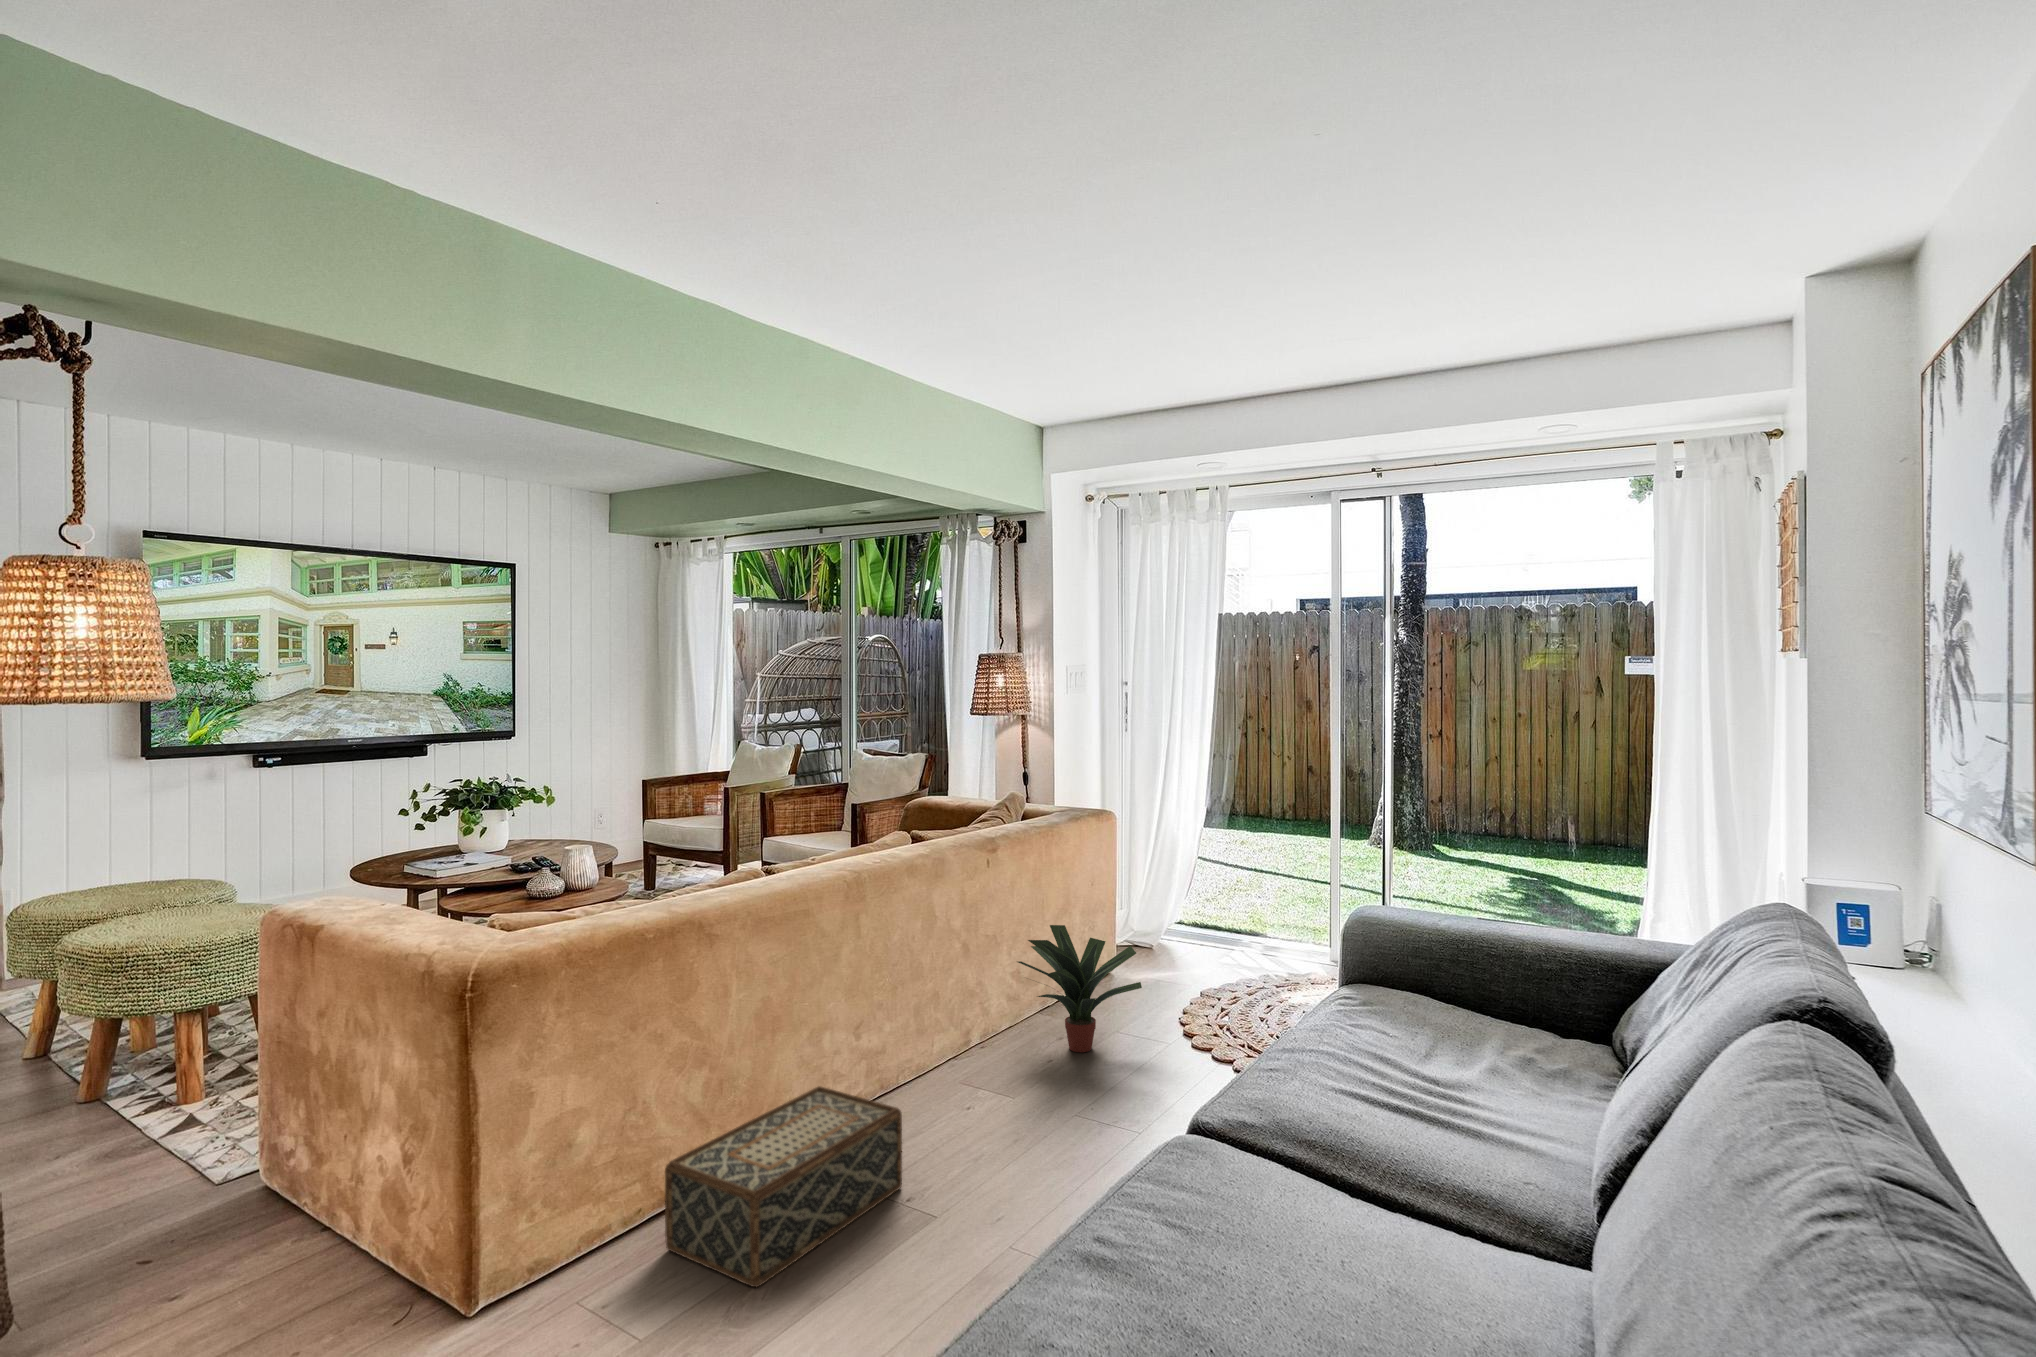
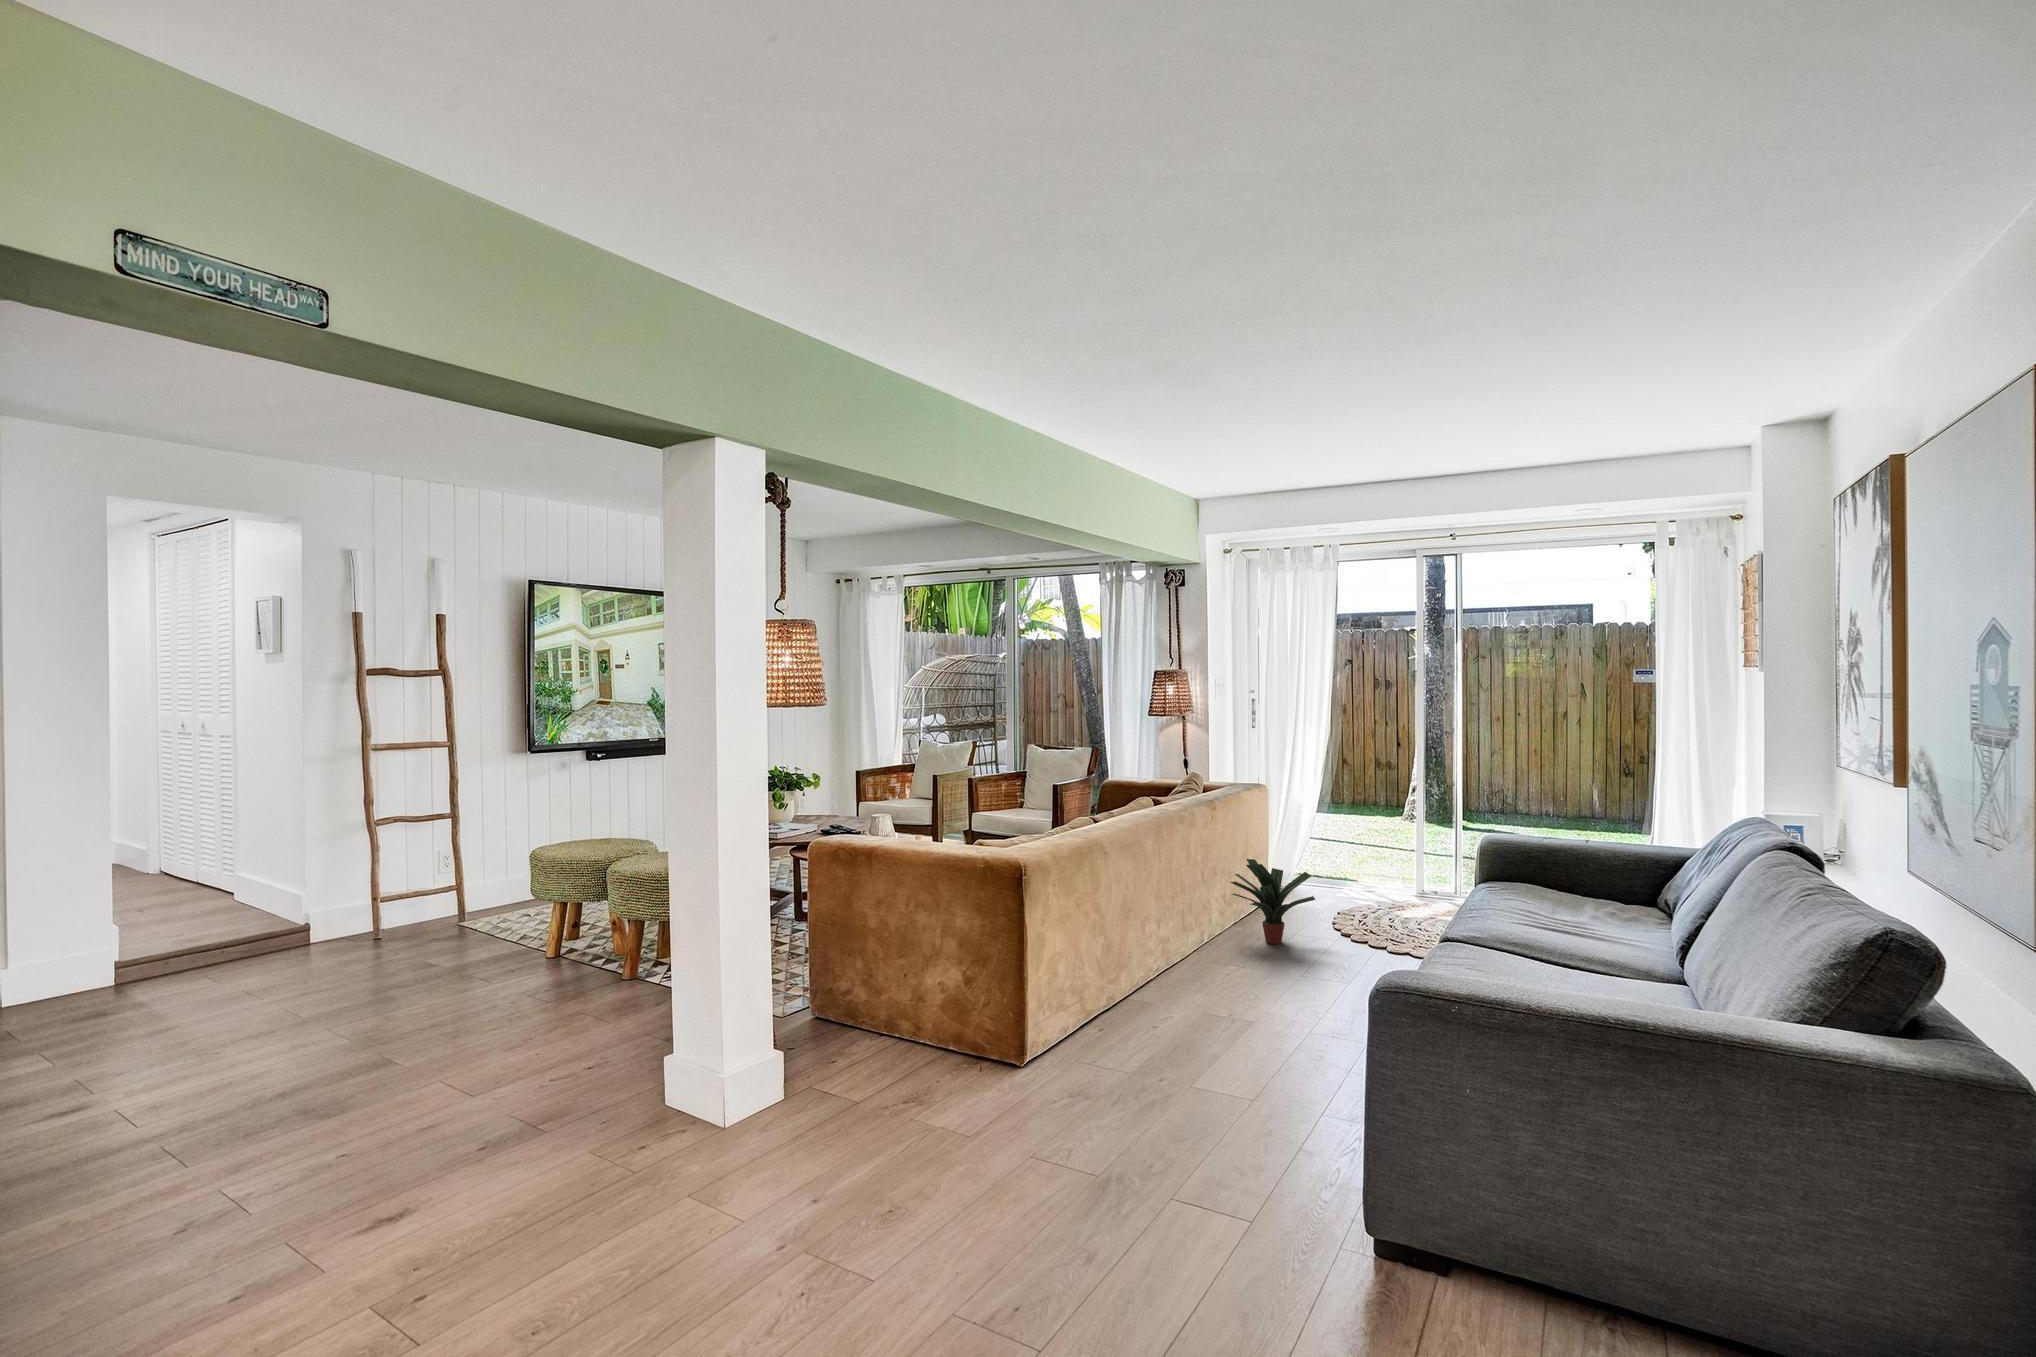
woven basket: present [665,1086,902,1287] -> none [1095,948,1214,1047]

